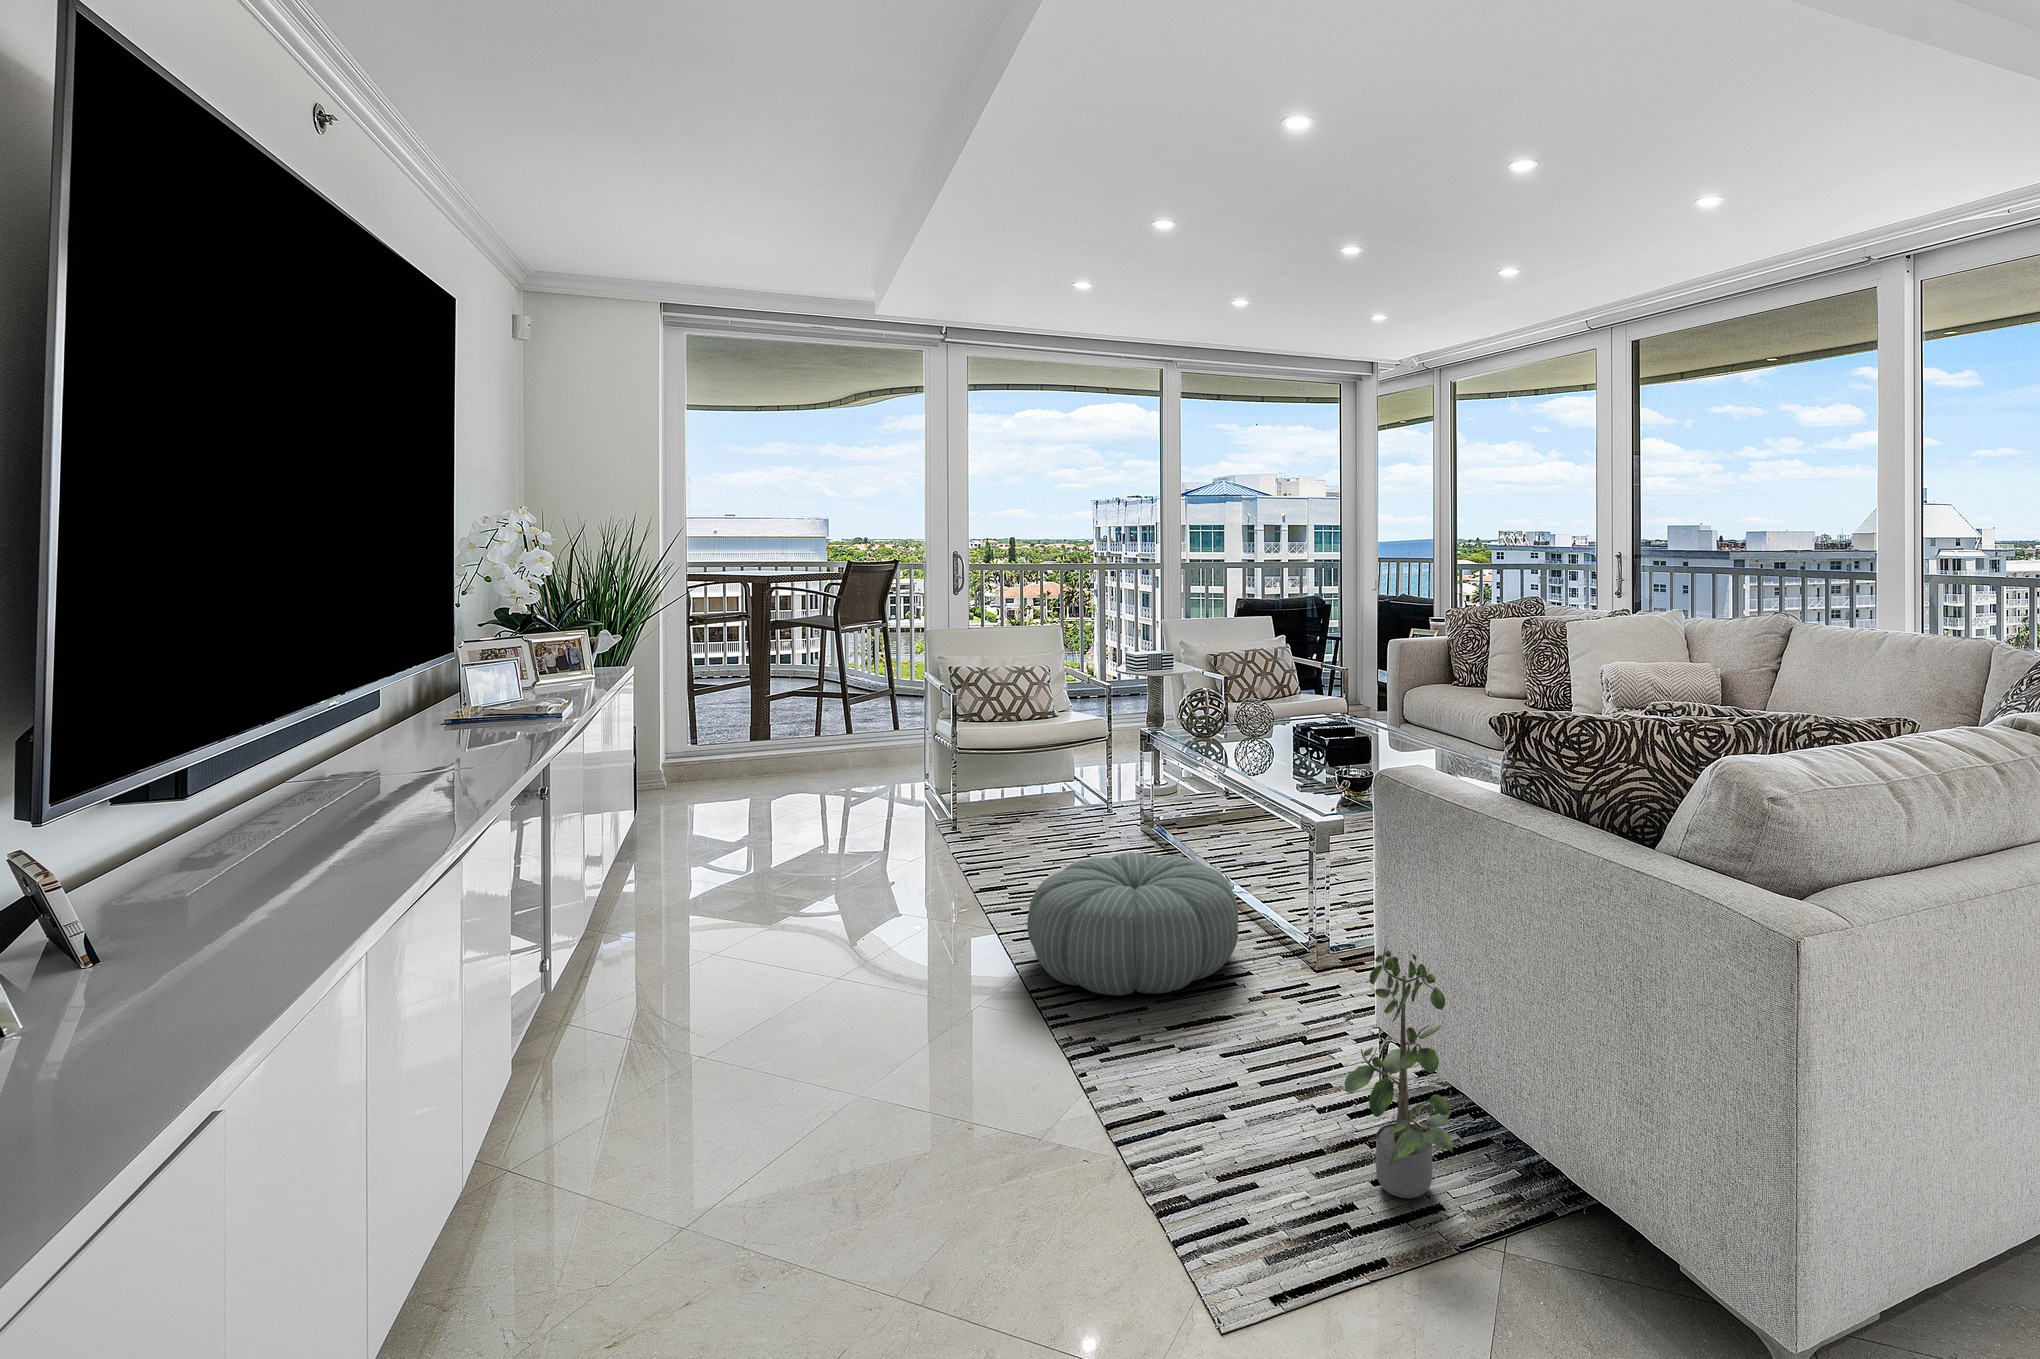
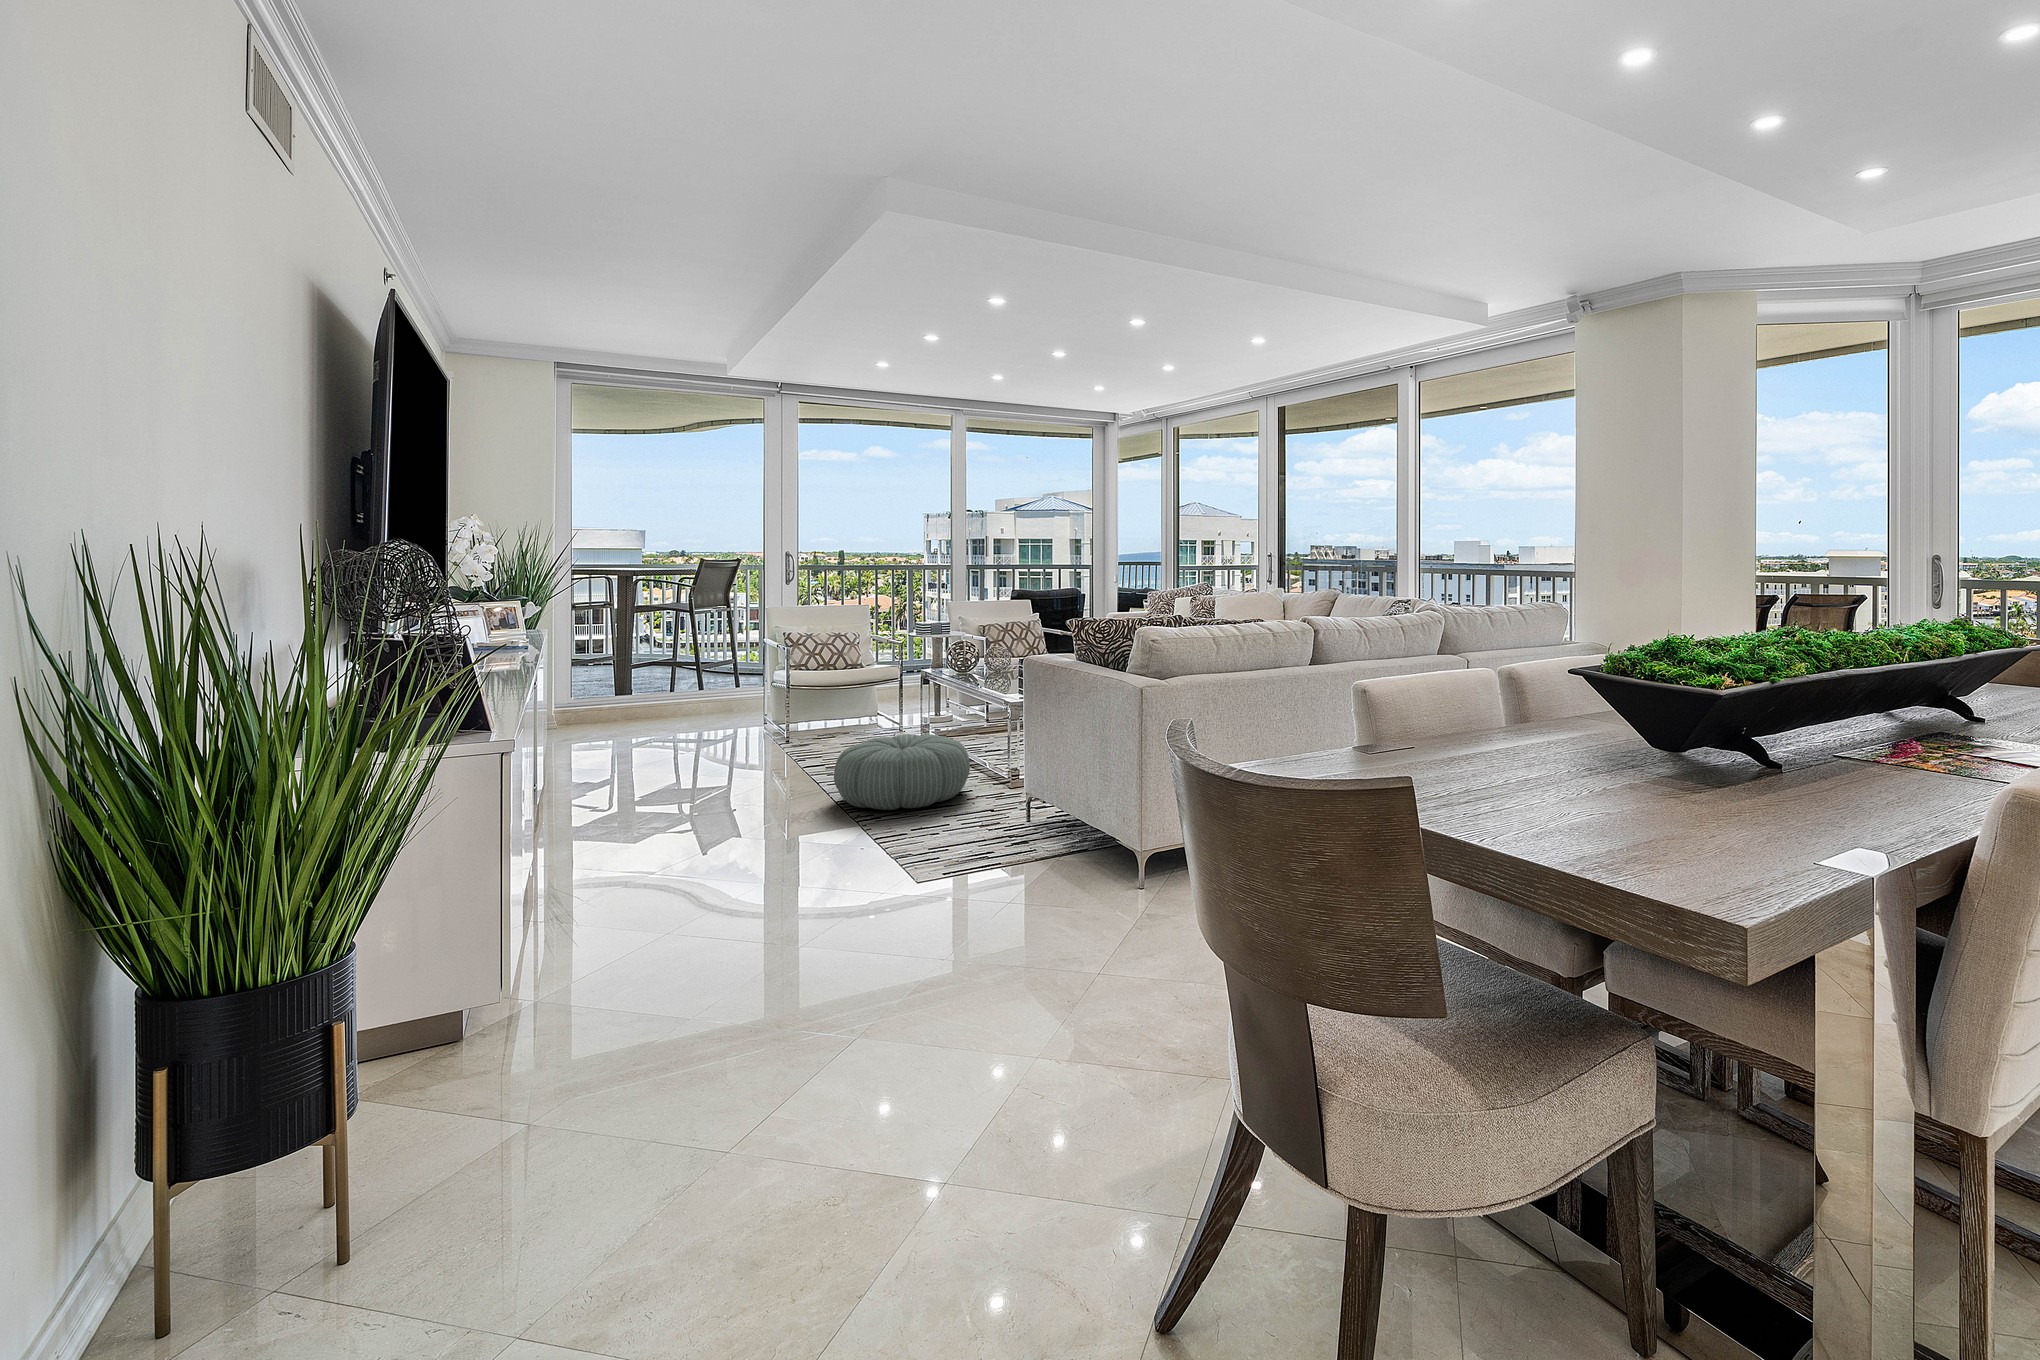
potted plant: present [1344,944,1453,1198] -> none [998,742,1050,866]

